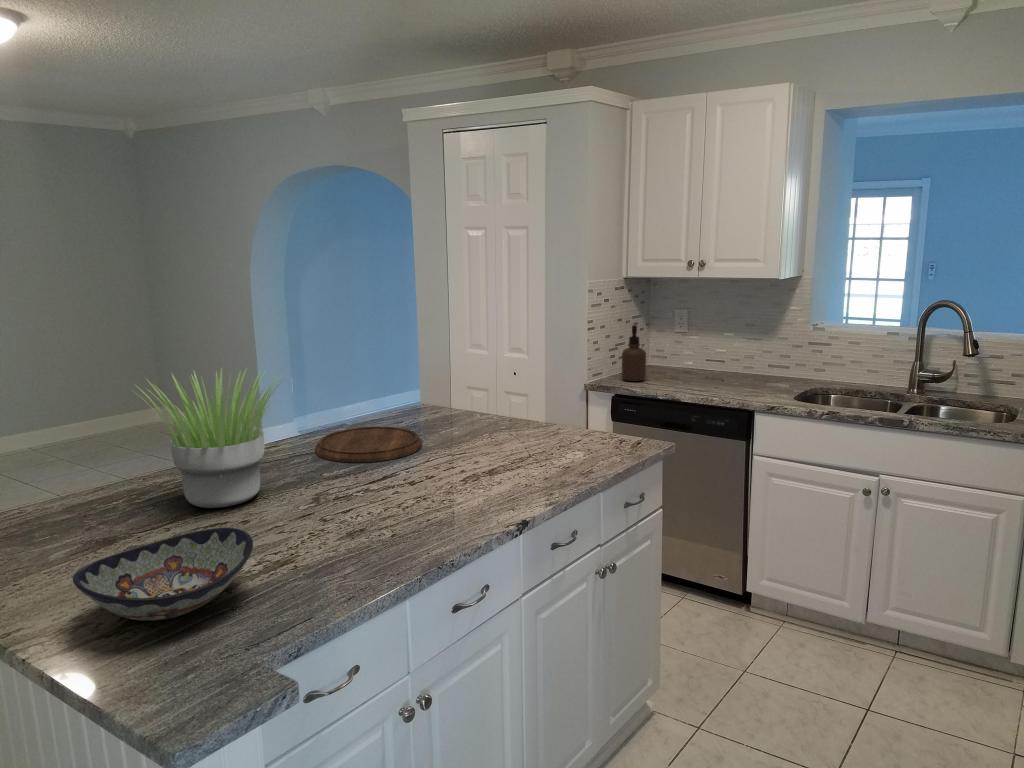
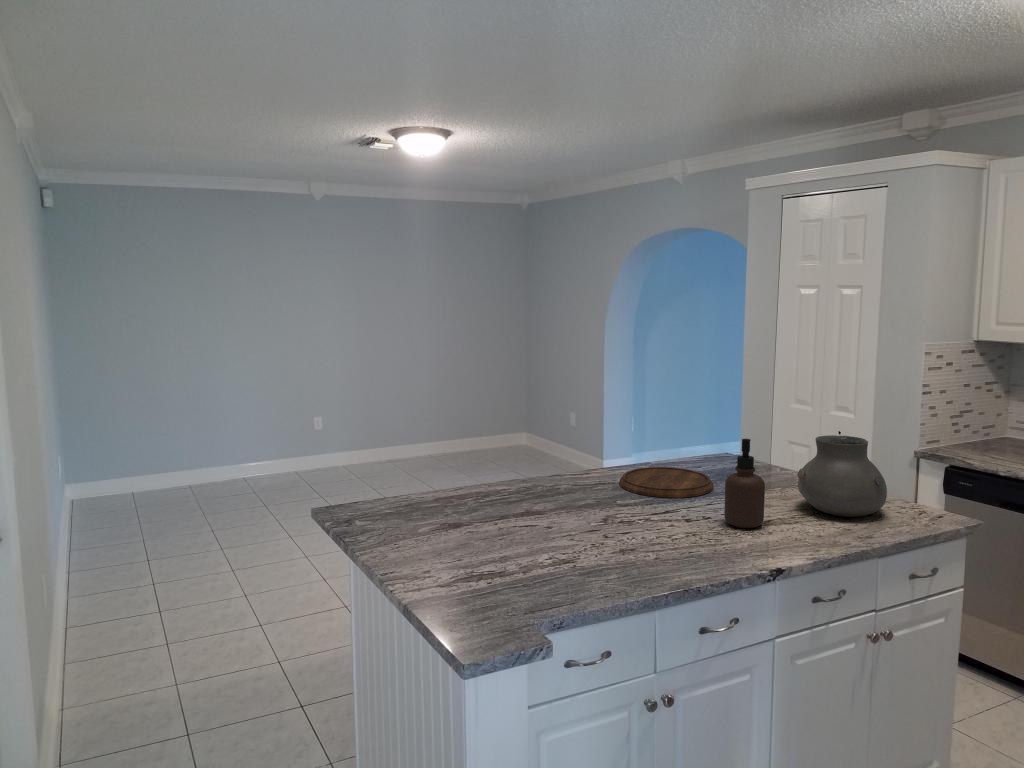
soap dispenser: present [622,325,646,382] -> present [724,439,765,528]
potted plant: present [138,368,280,508] -> none [480,405,594,515]
vase: none [512,373,595,455] -> present [797,435,887,517]
decorative bowl: present [73,528,253,621] -> none [426,526,543,583]

